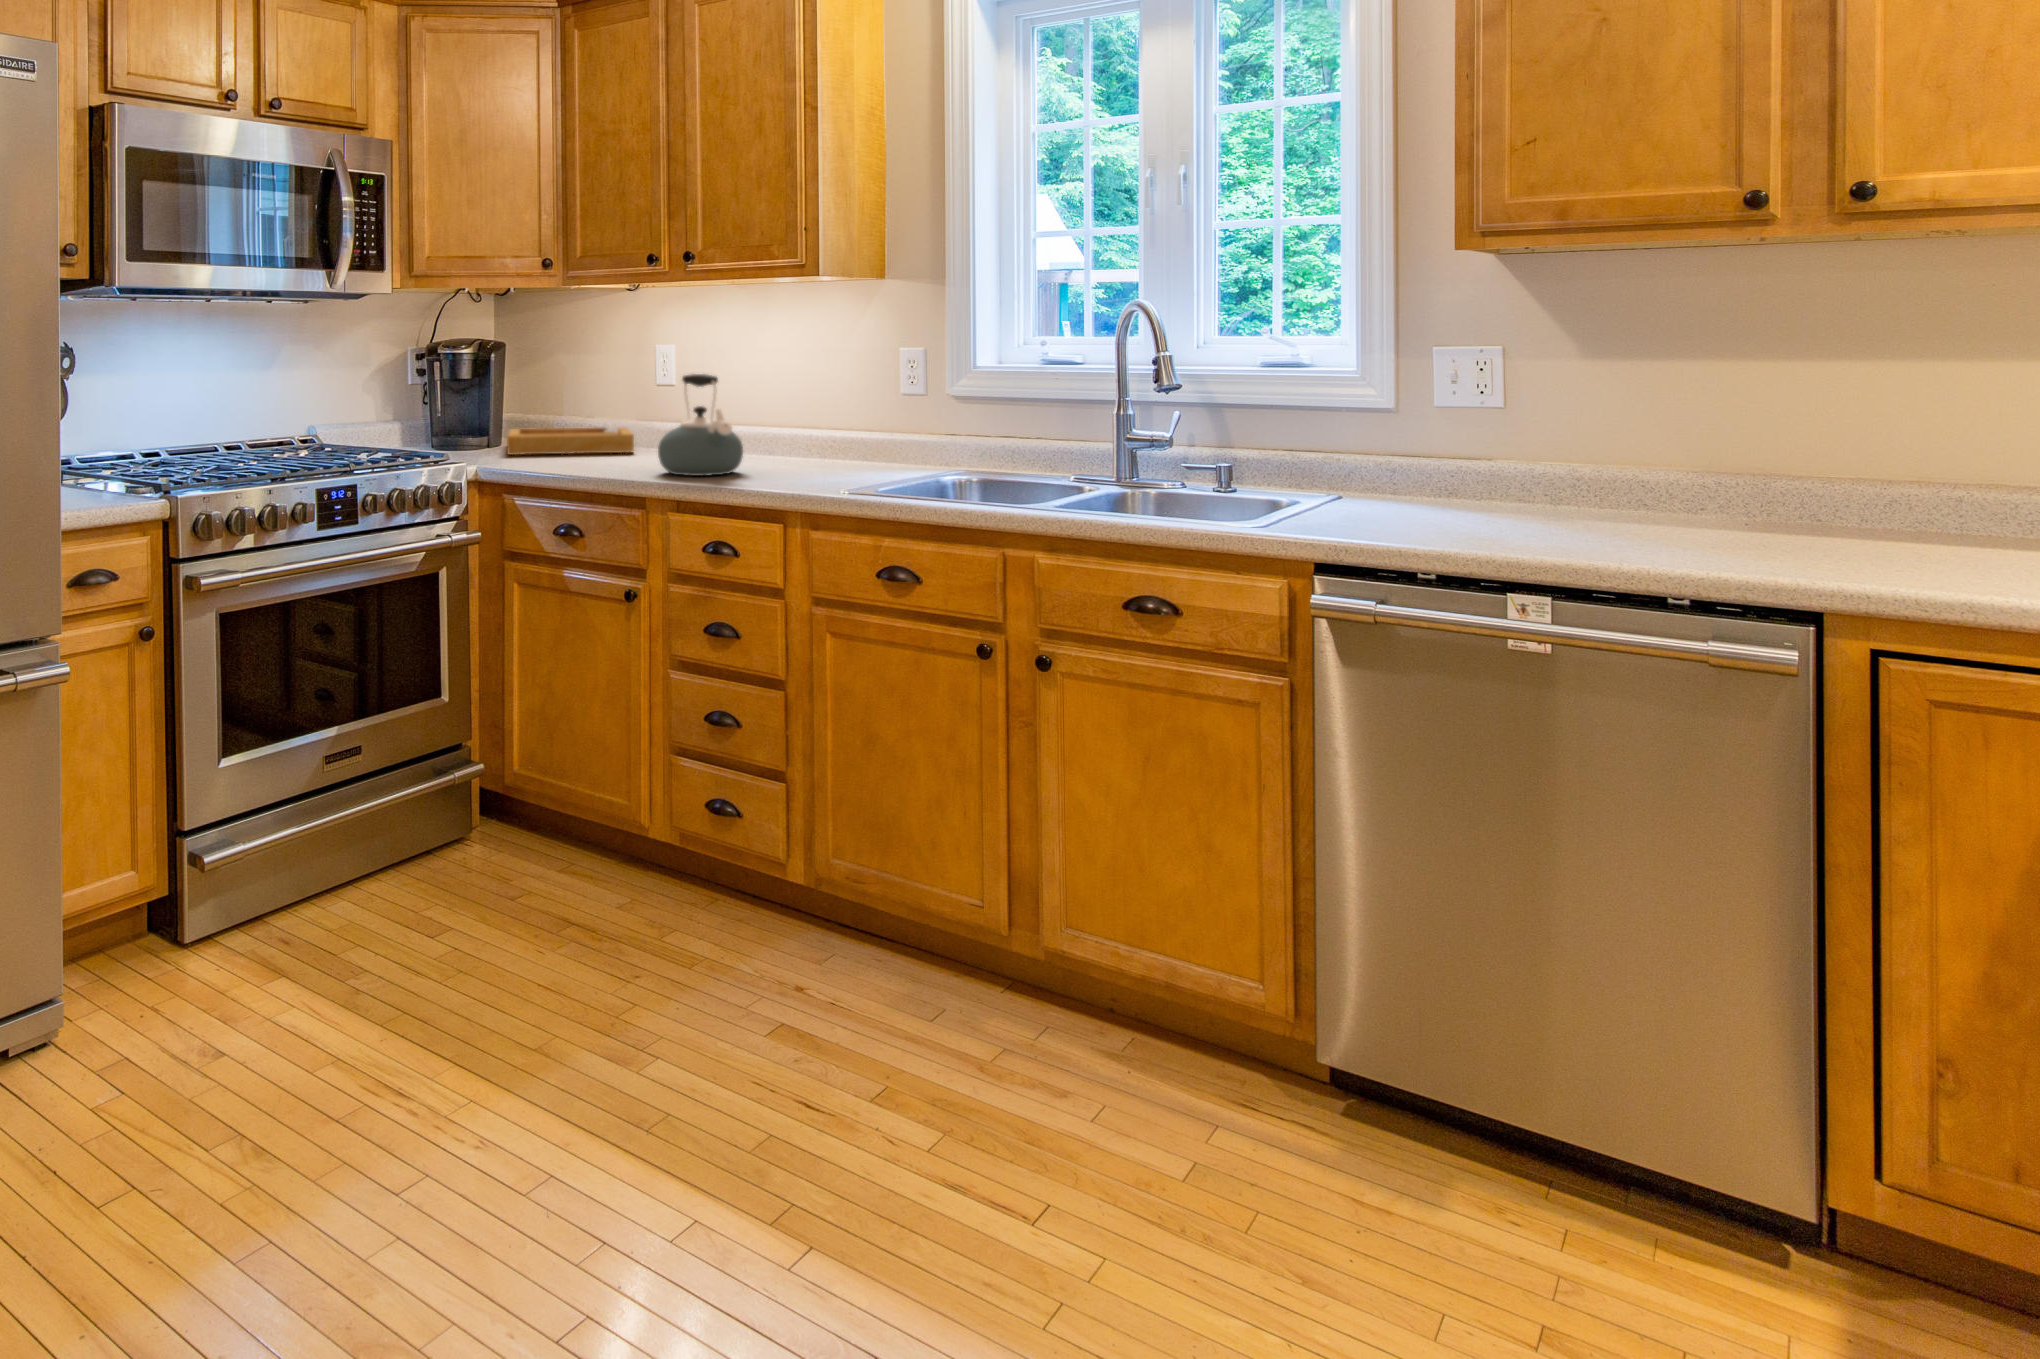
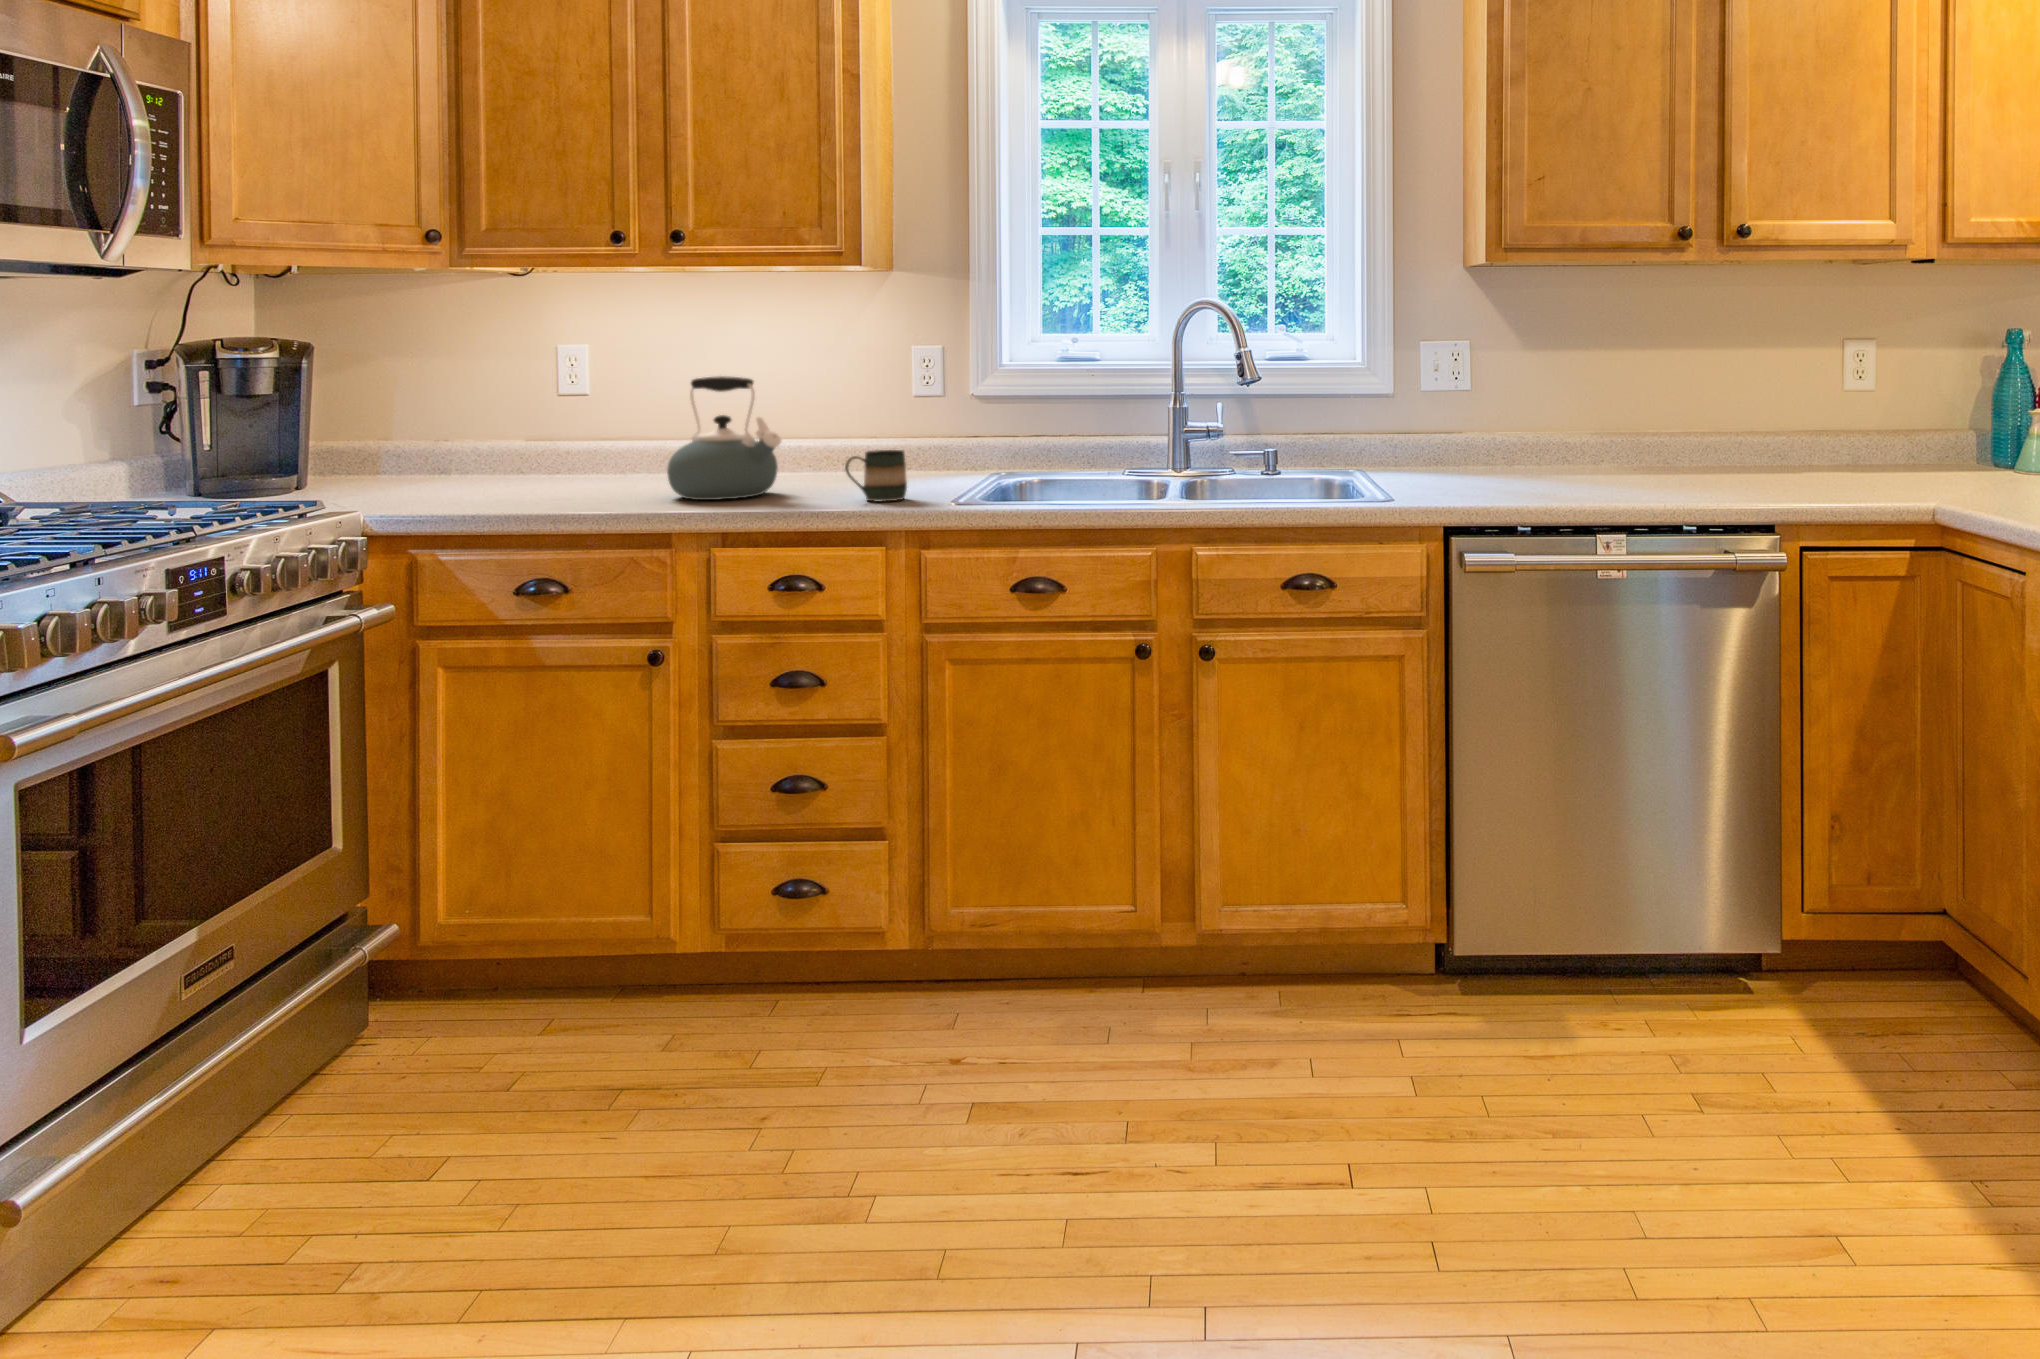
tray: present [507,427,634,455] -> none [336,450,562,494]
mug: none [765,442,819,487] -> present [845,450,907,502]

